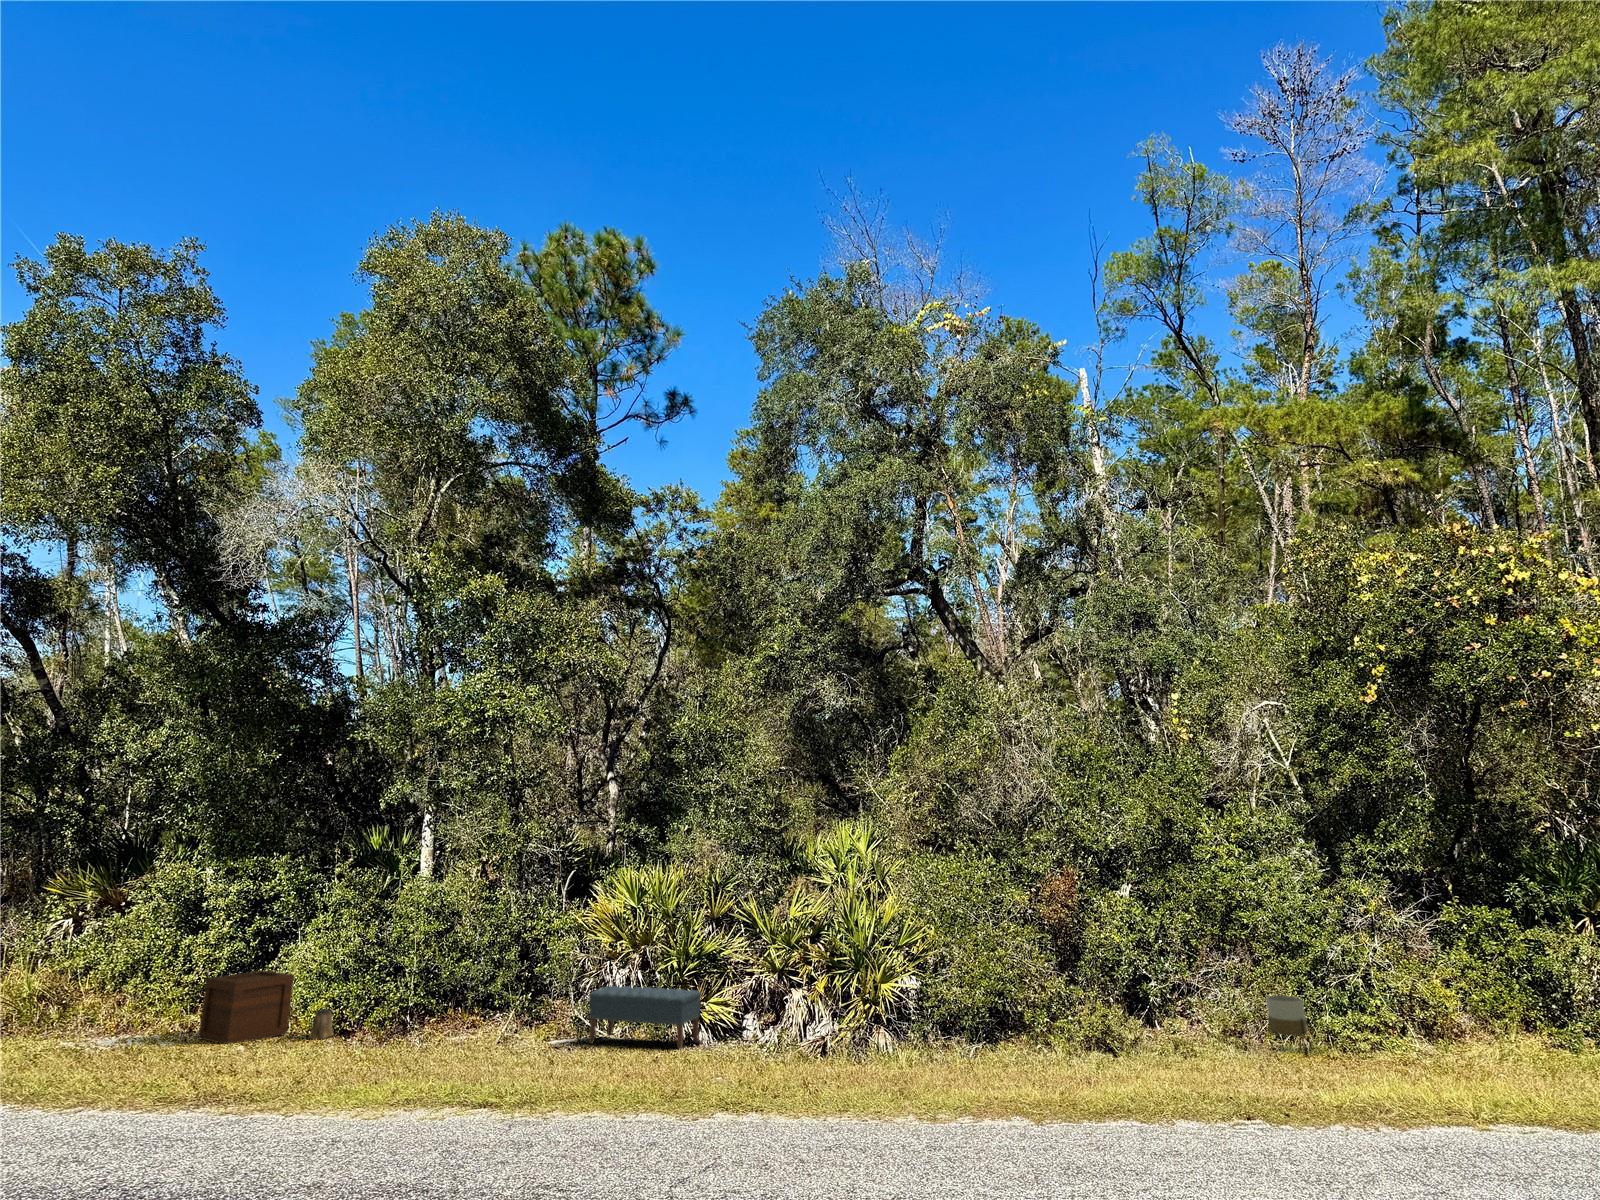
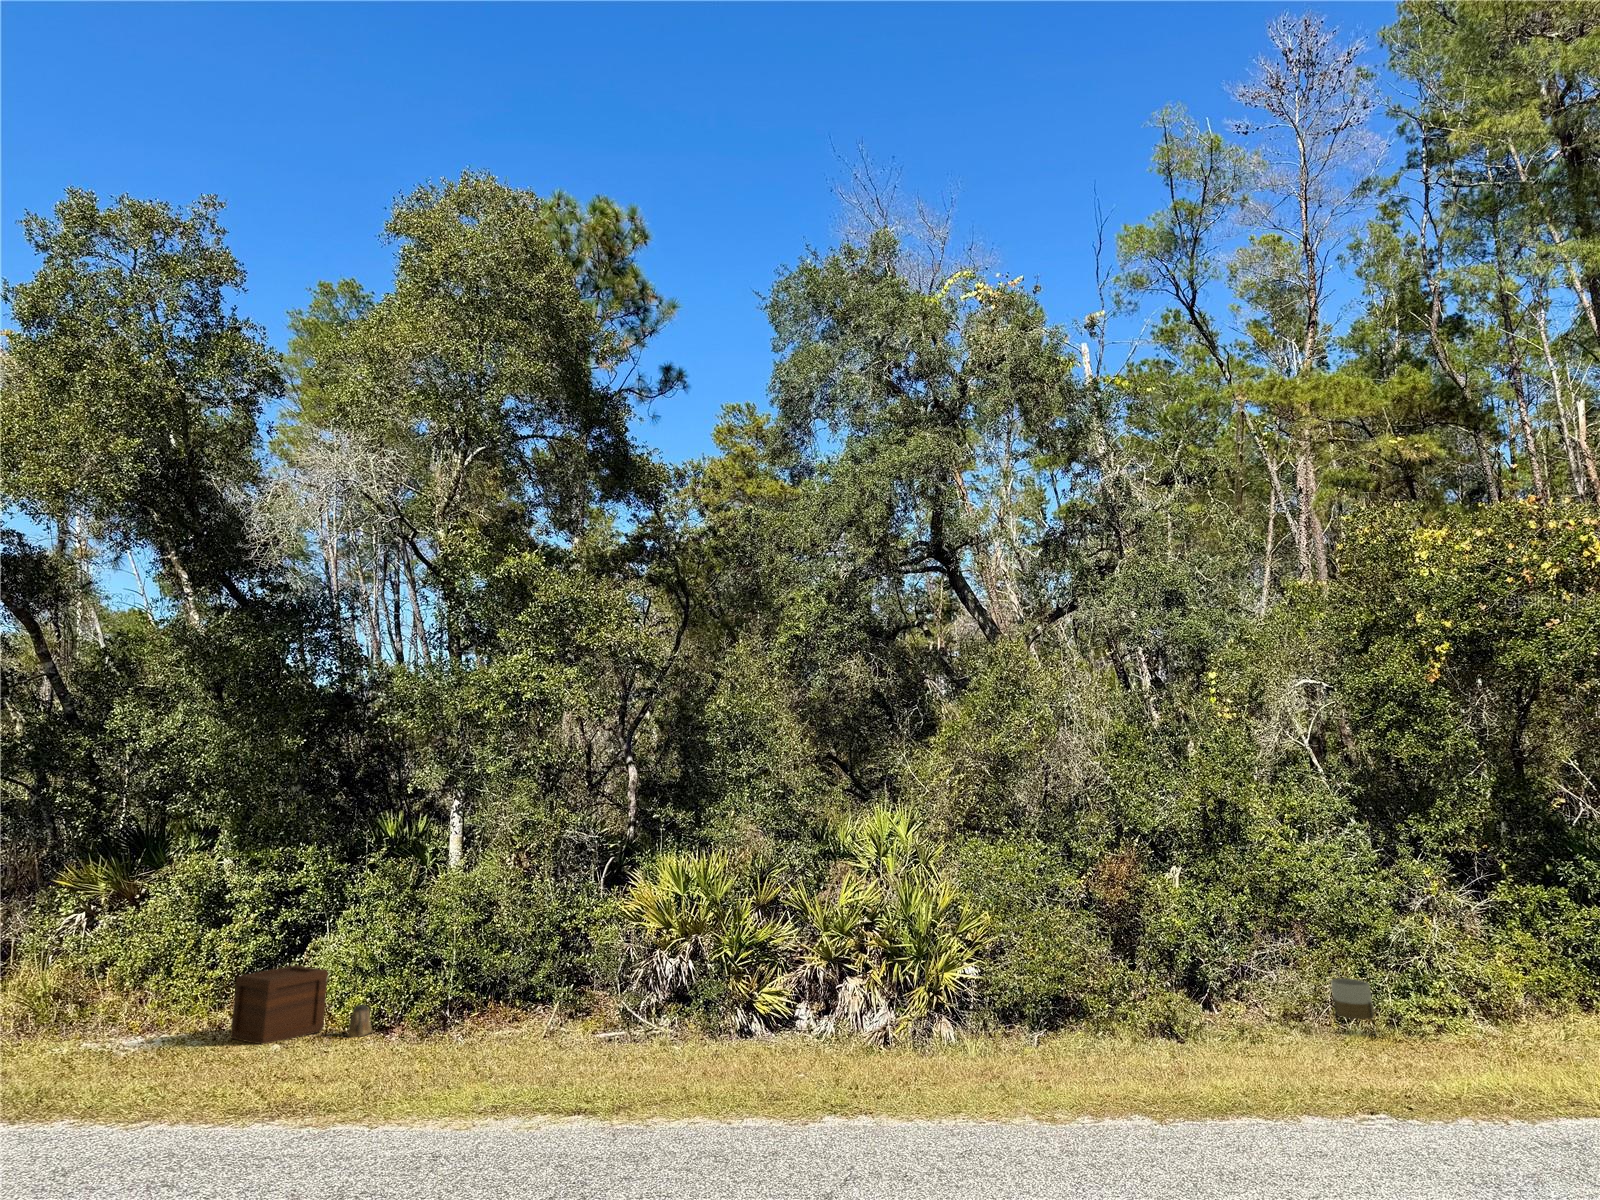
bench: present [589,986,701,1049] -> none [641,977,756,1045]

